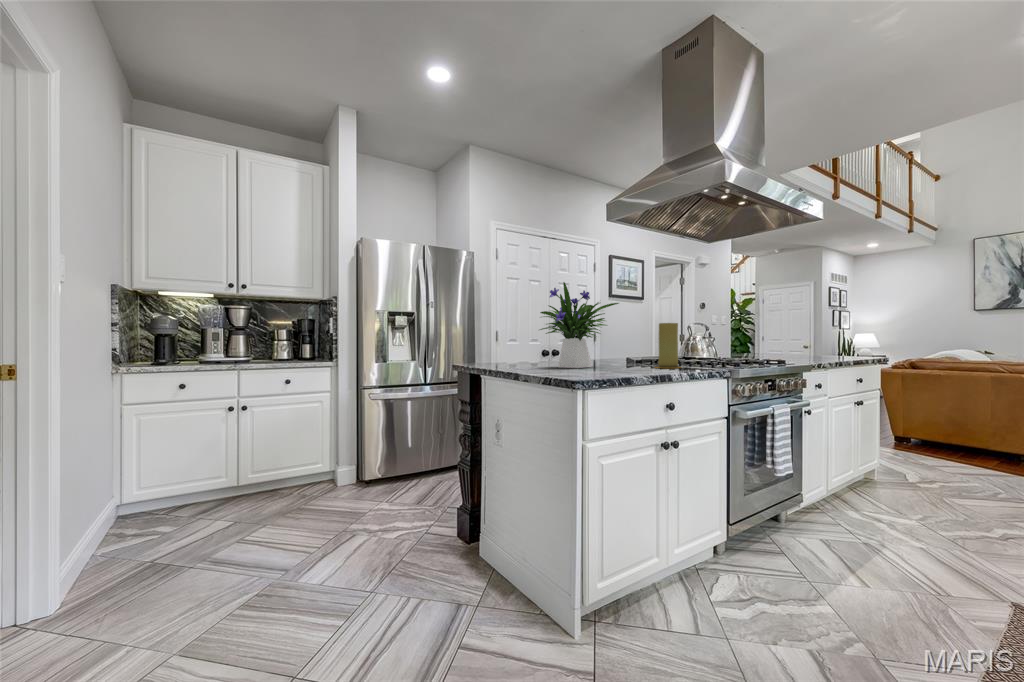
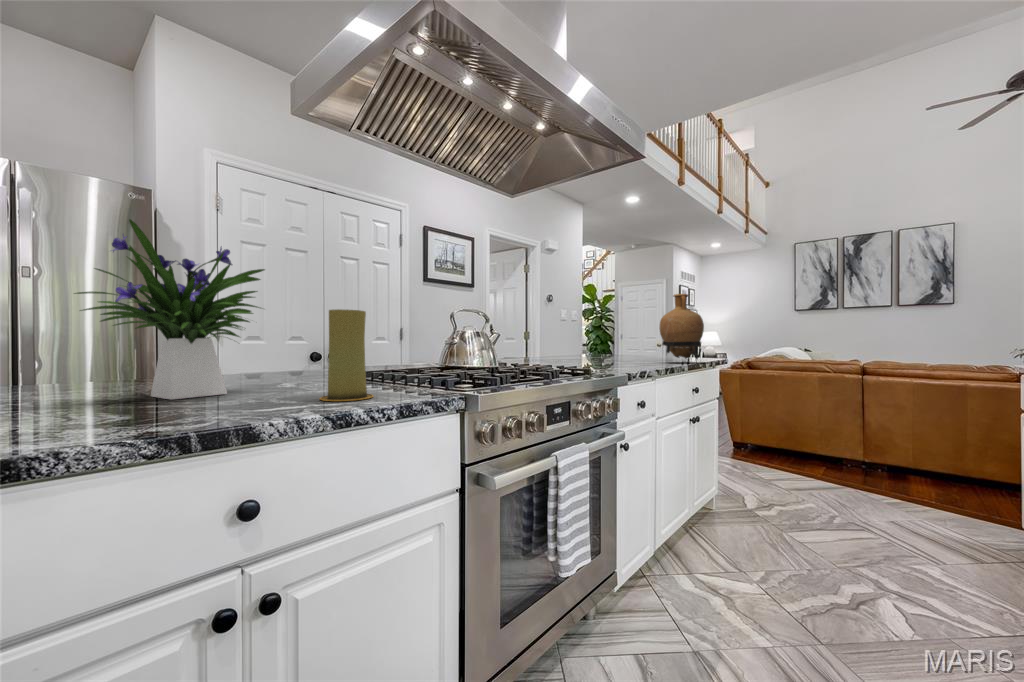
vase: none [828,304,867,358] -> present [659,294,704,359]

